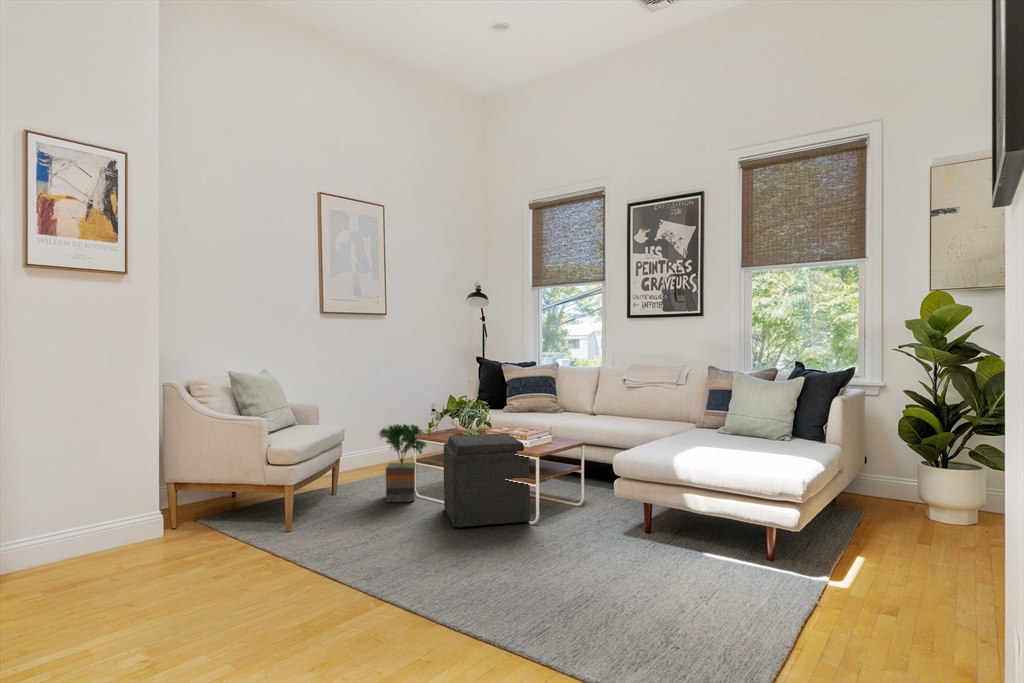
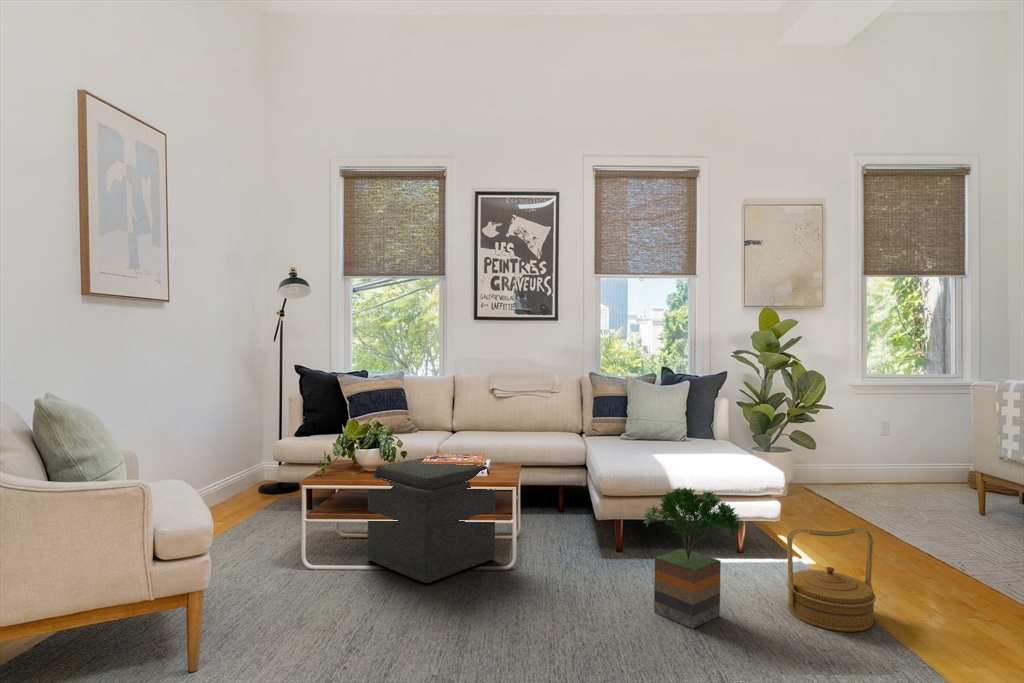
potted tree: present [378,424,427,502] -> present [644,488,744,629]
basket: none [708,524,809,641] -> present [786,528,876,632]

